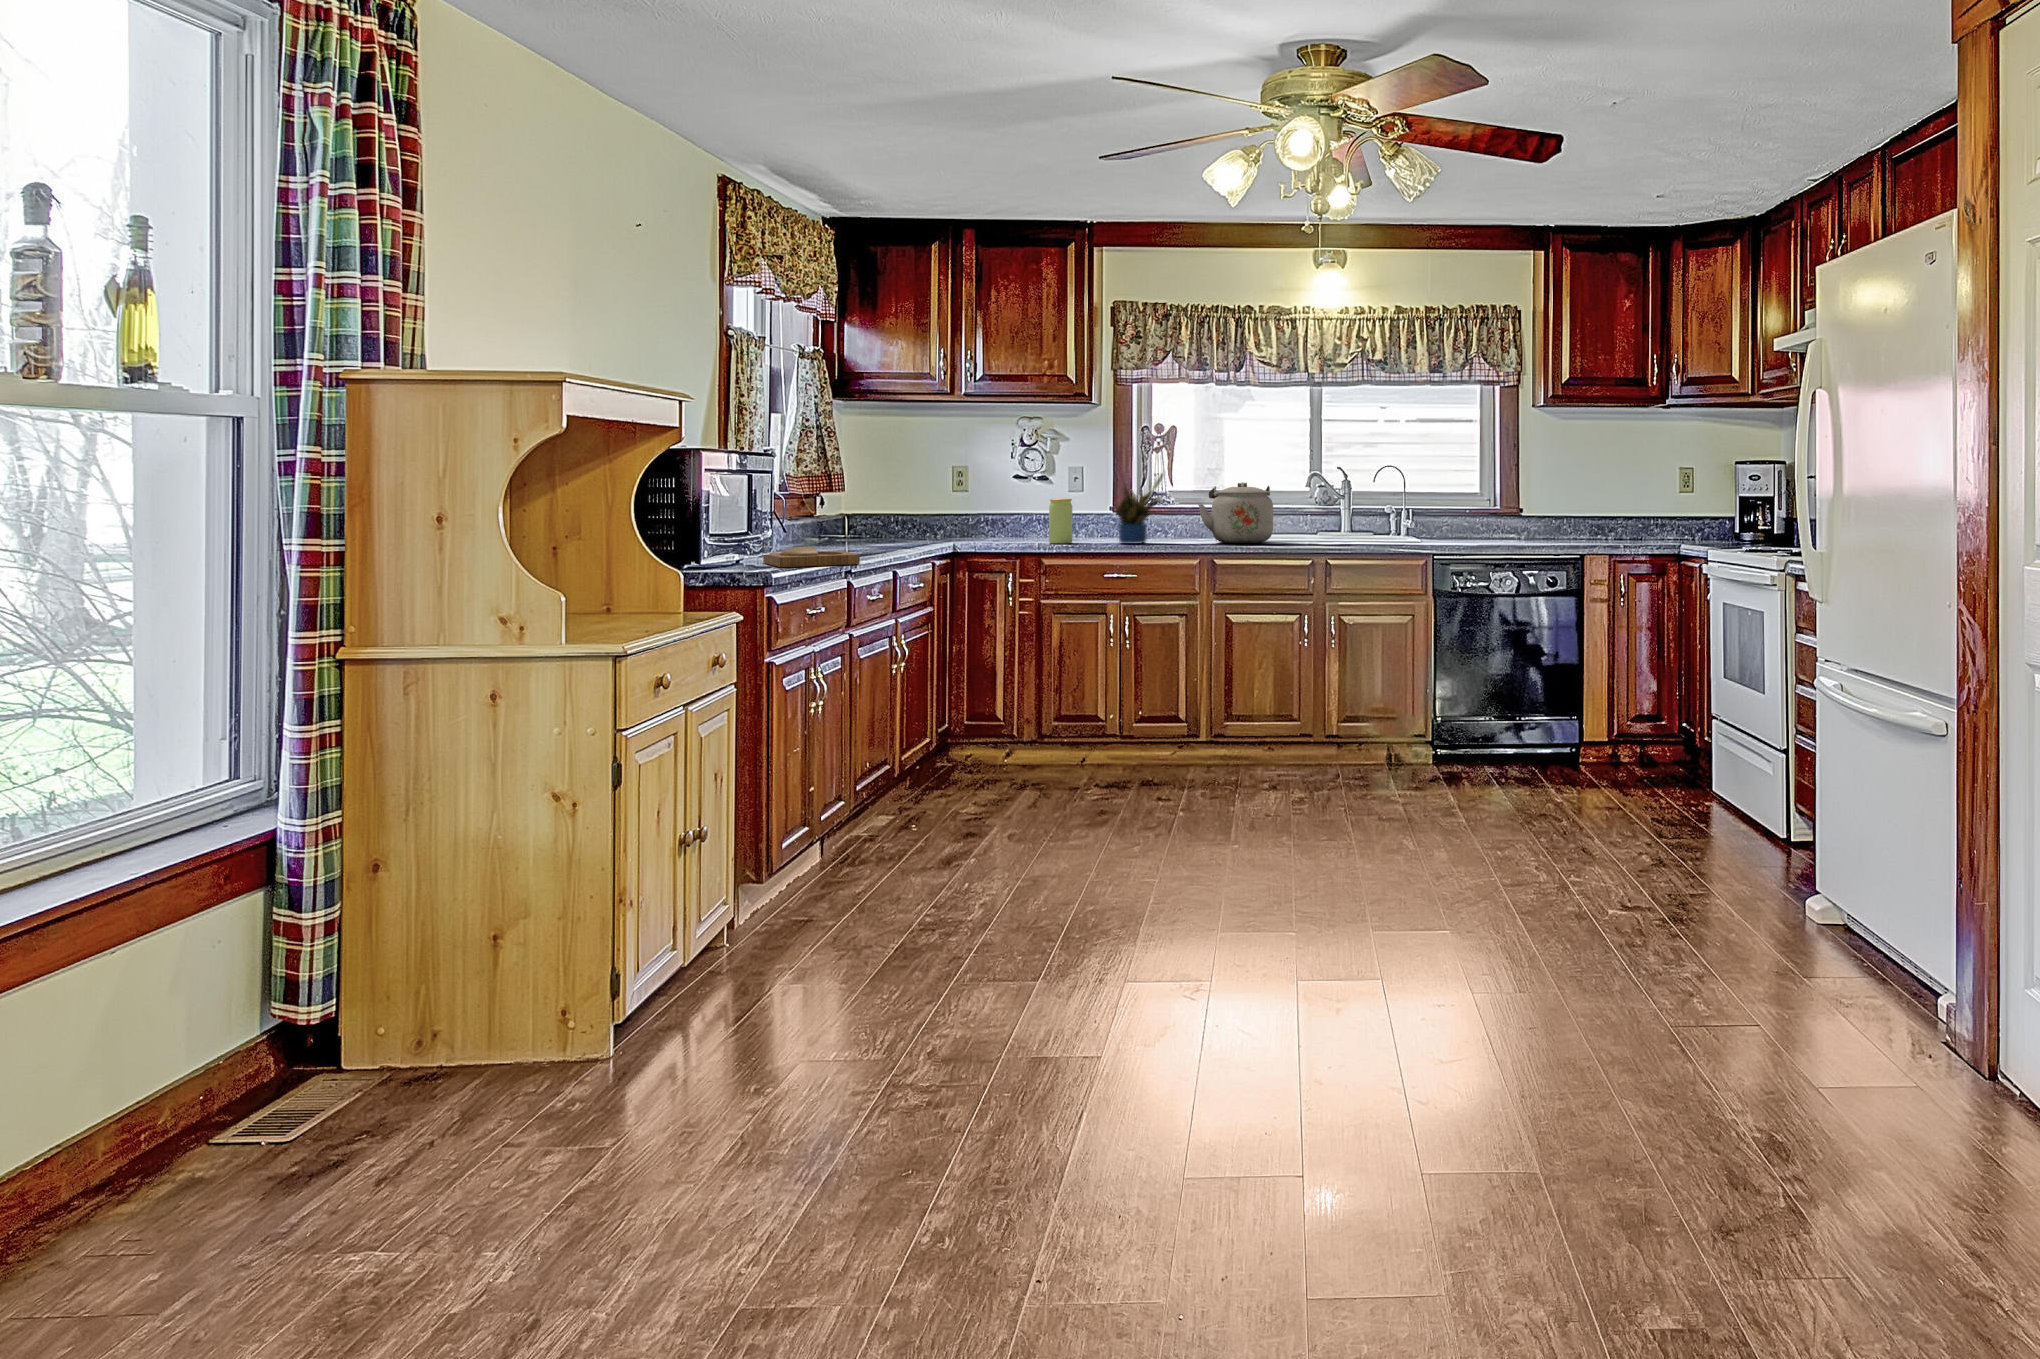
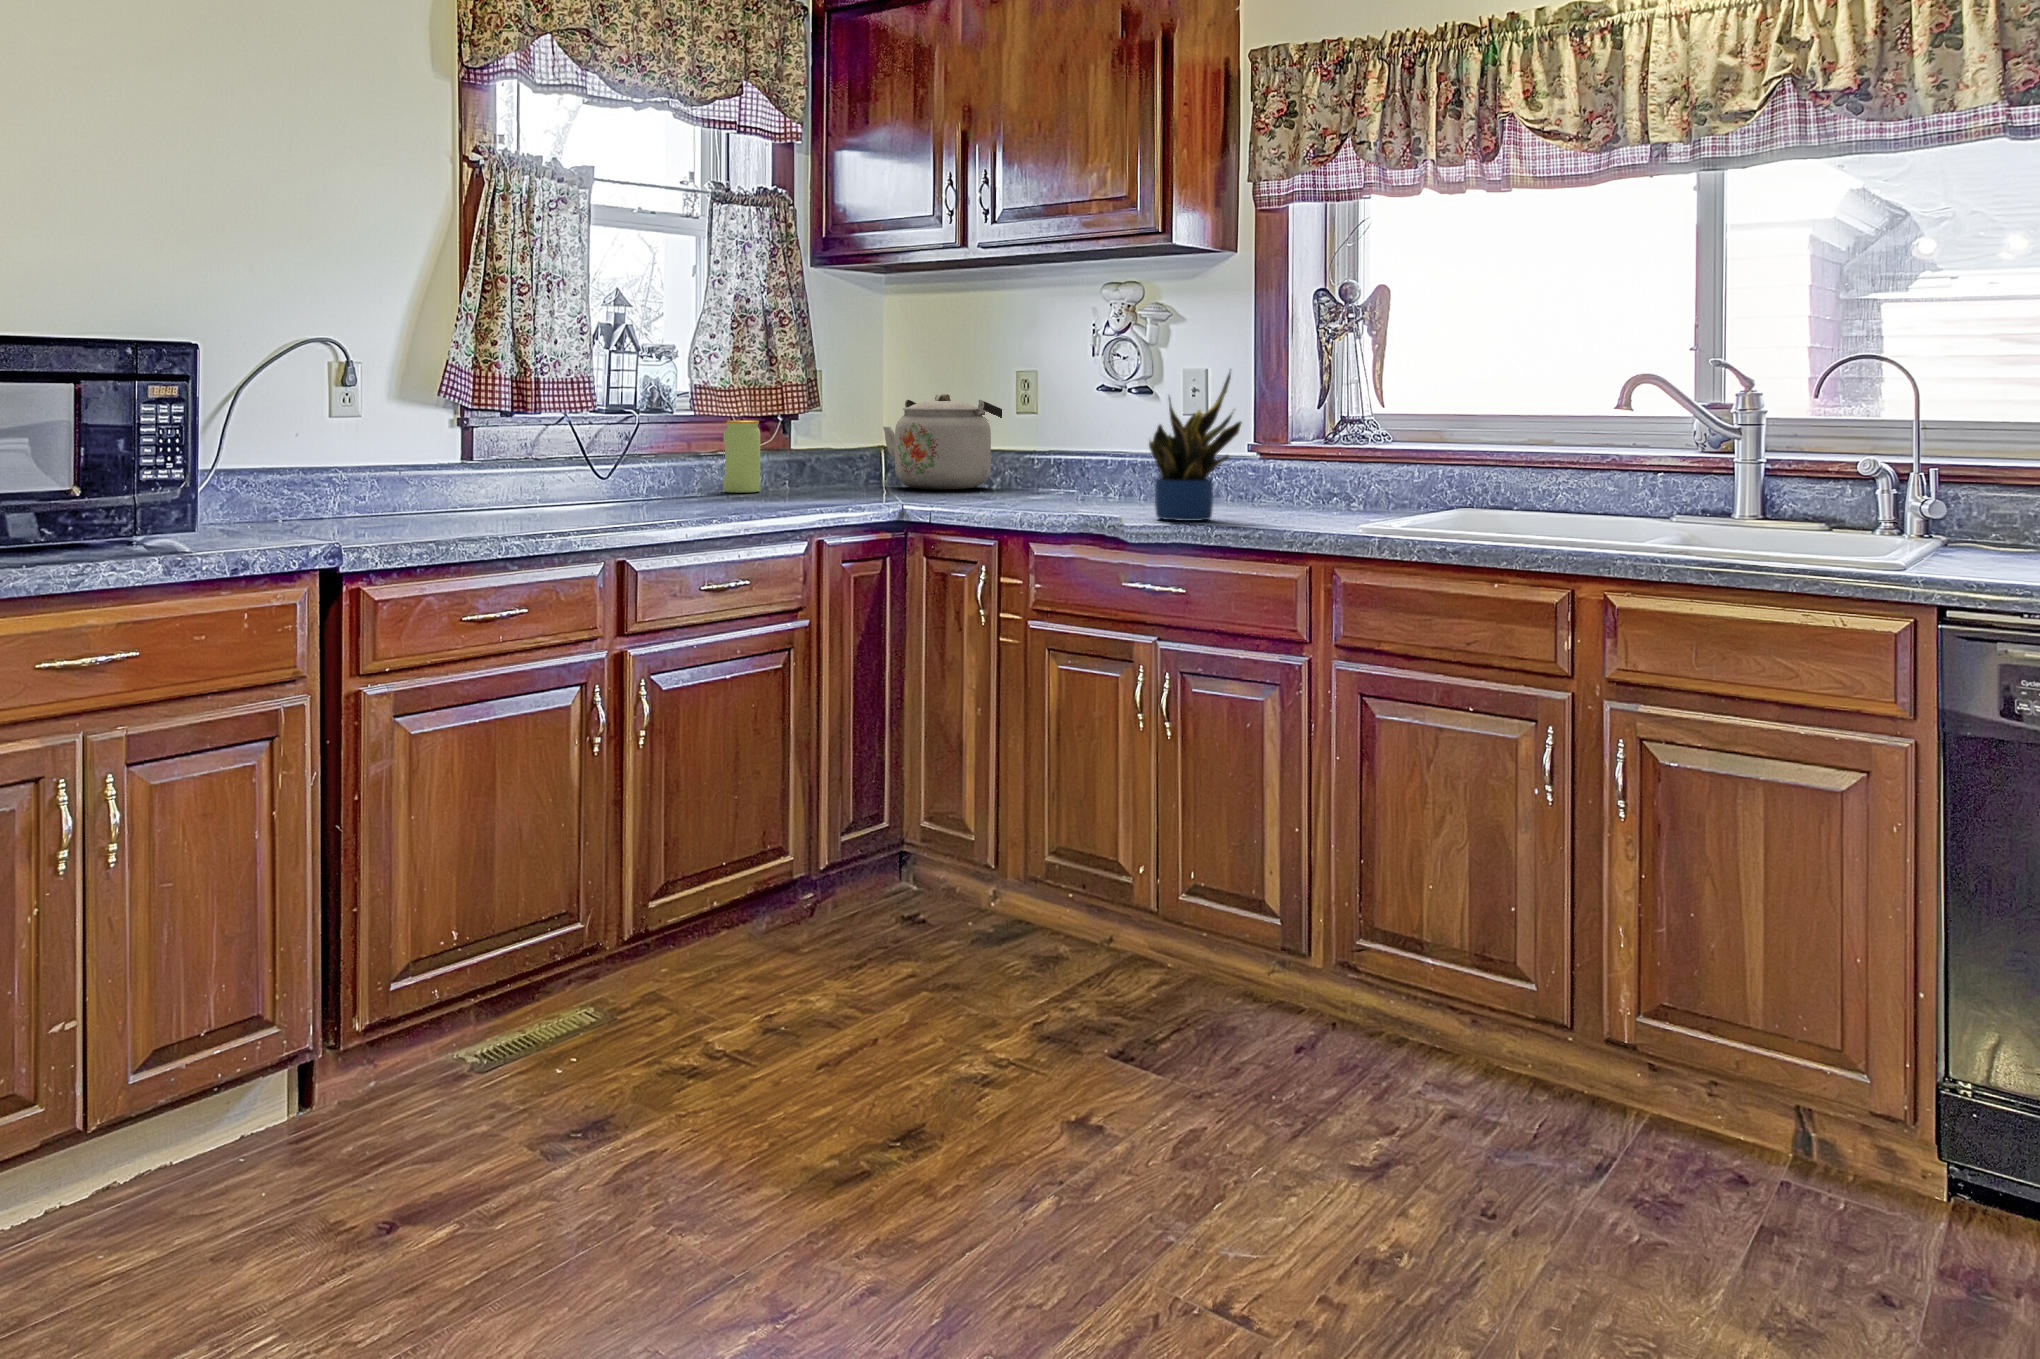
kettle: present [1198,482,1273,543] -> present [883,394,1002,489]
jar: present [1049,499,1072,543] -> present [723,421,760,493]
tray: present [763,547,860,567] -> none [351,495,535,531]

